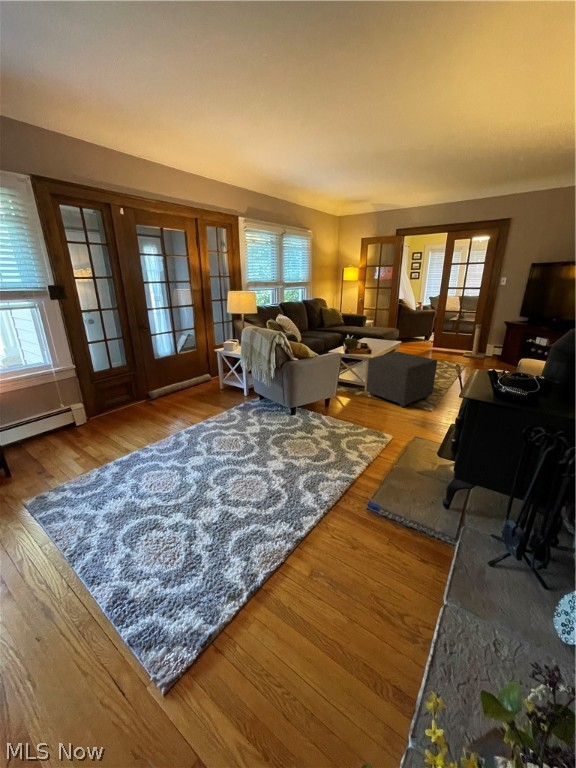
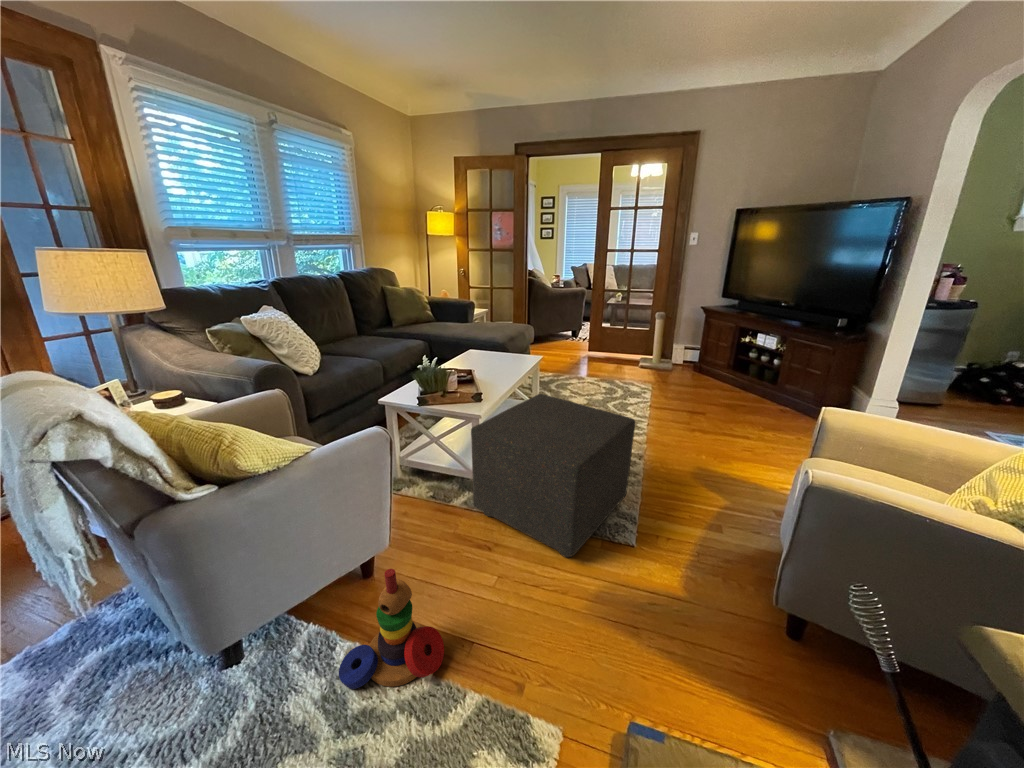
stacking toy: none [327,386,358,421] -> present [339,569,444,689]

